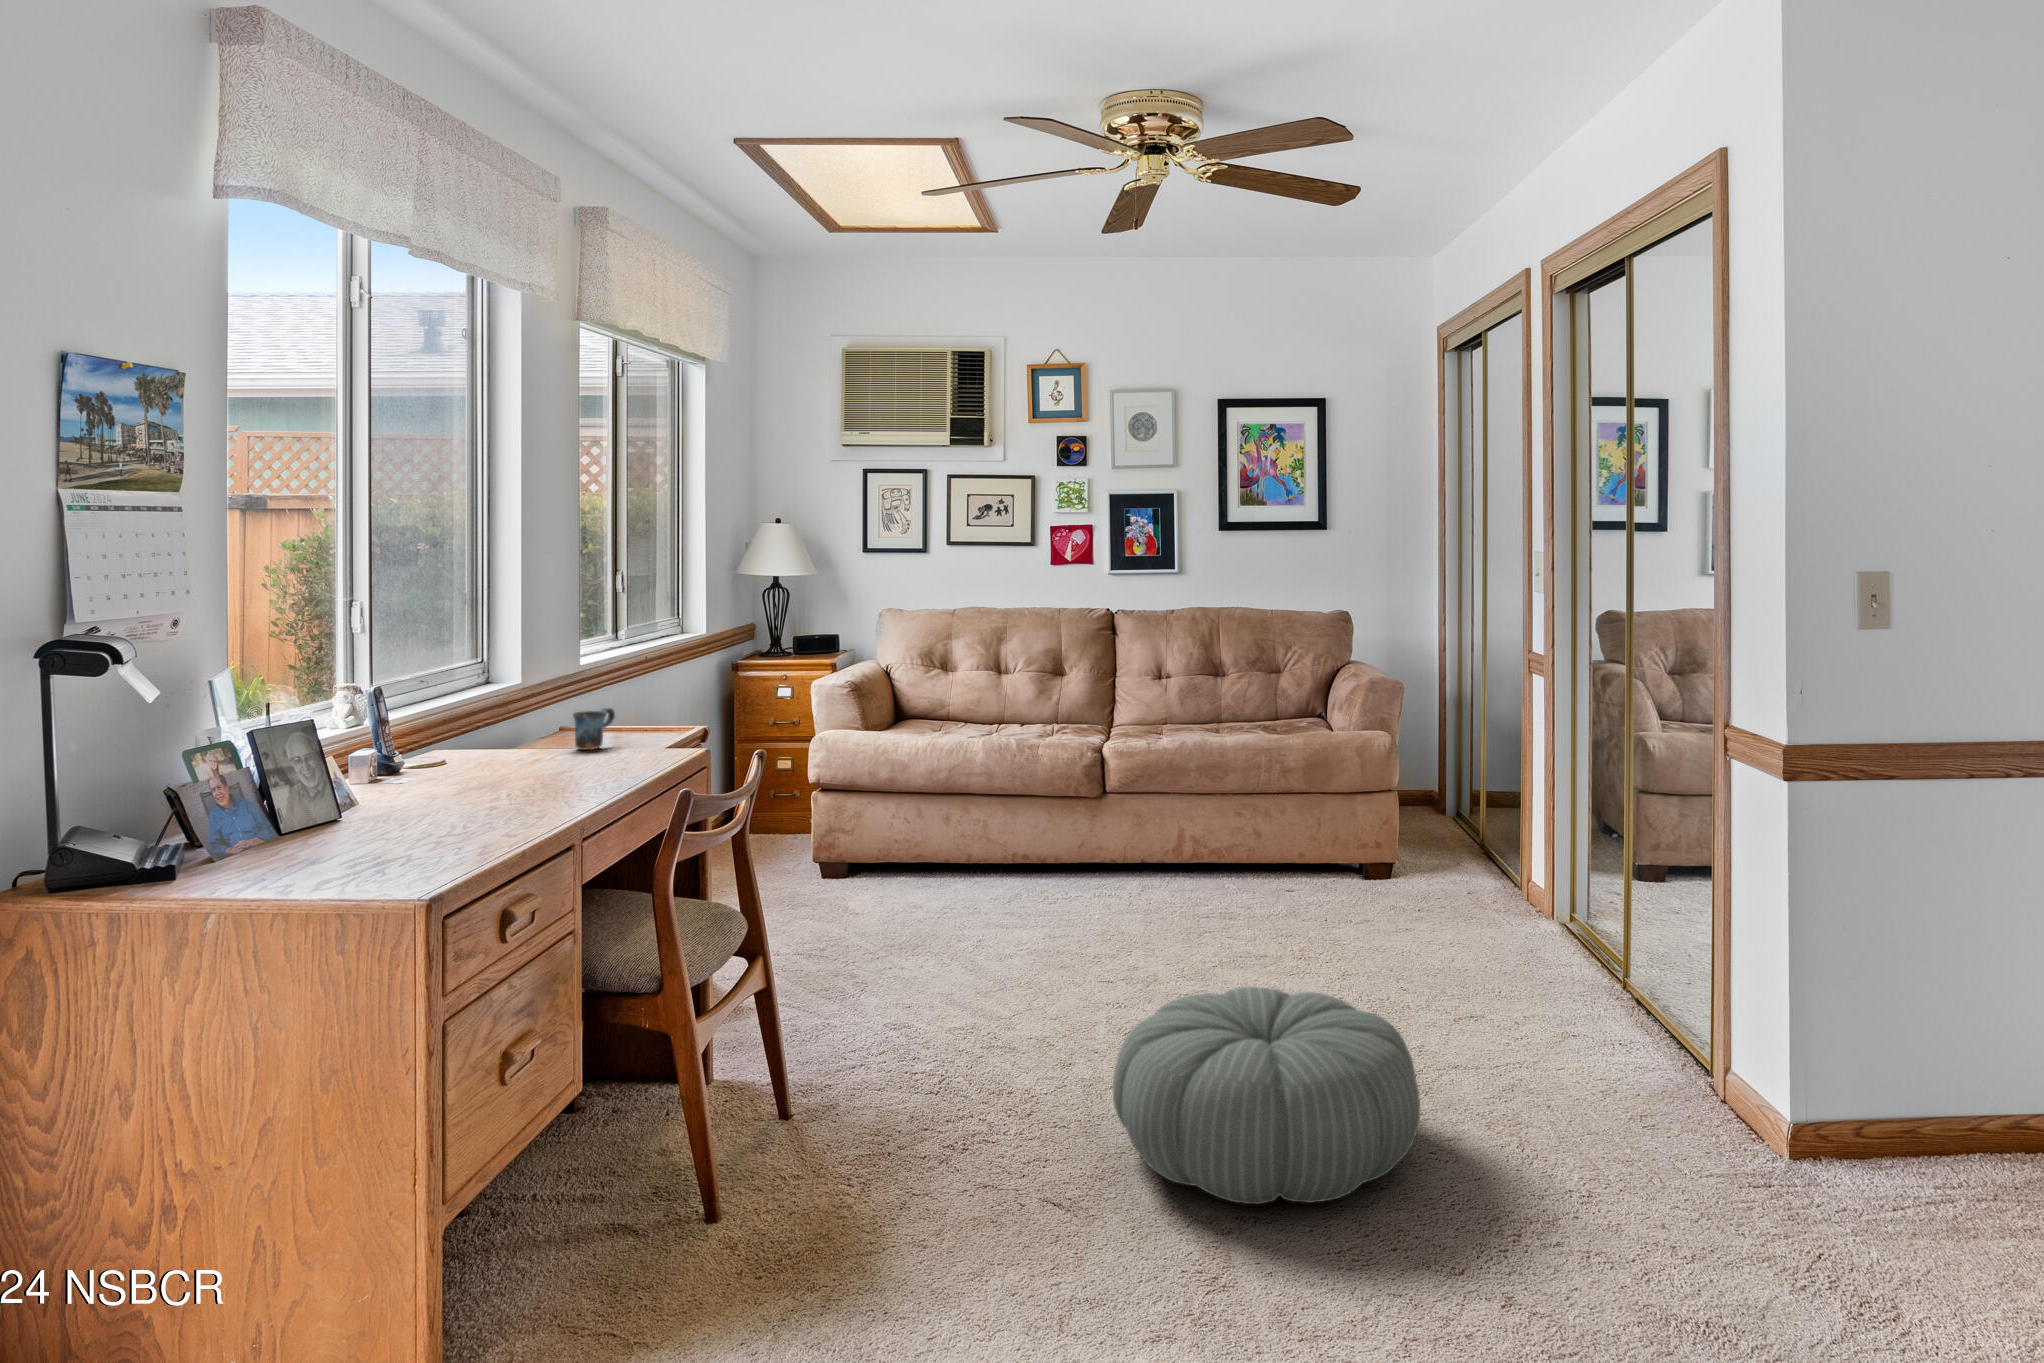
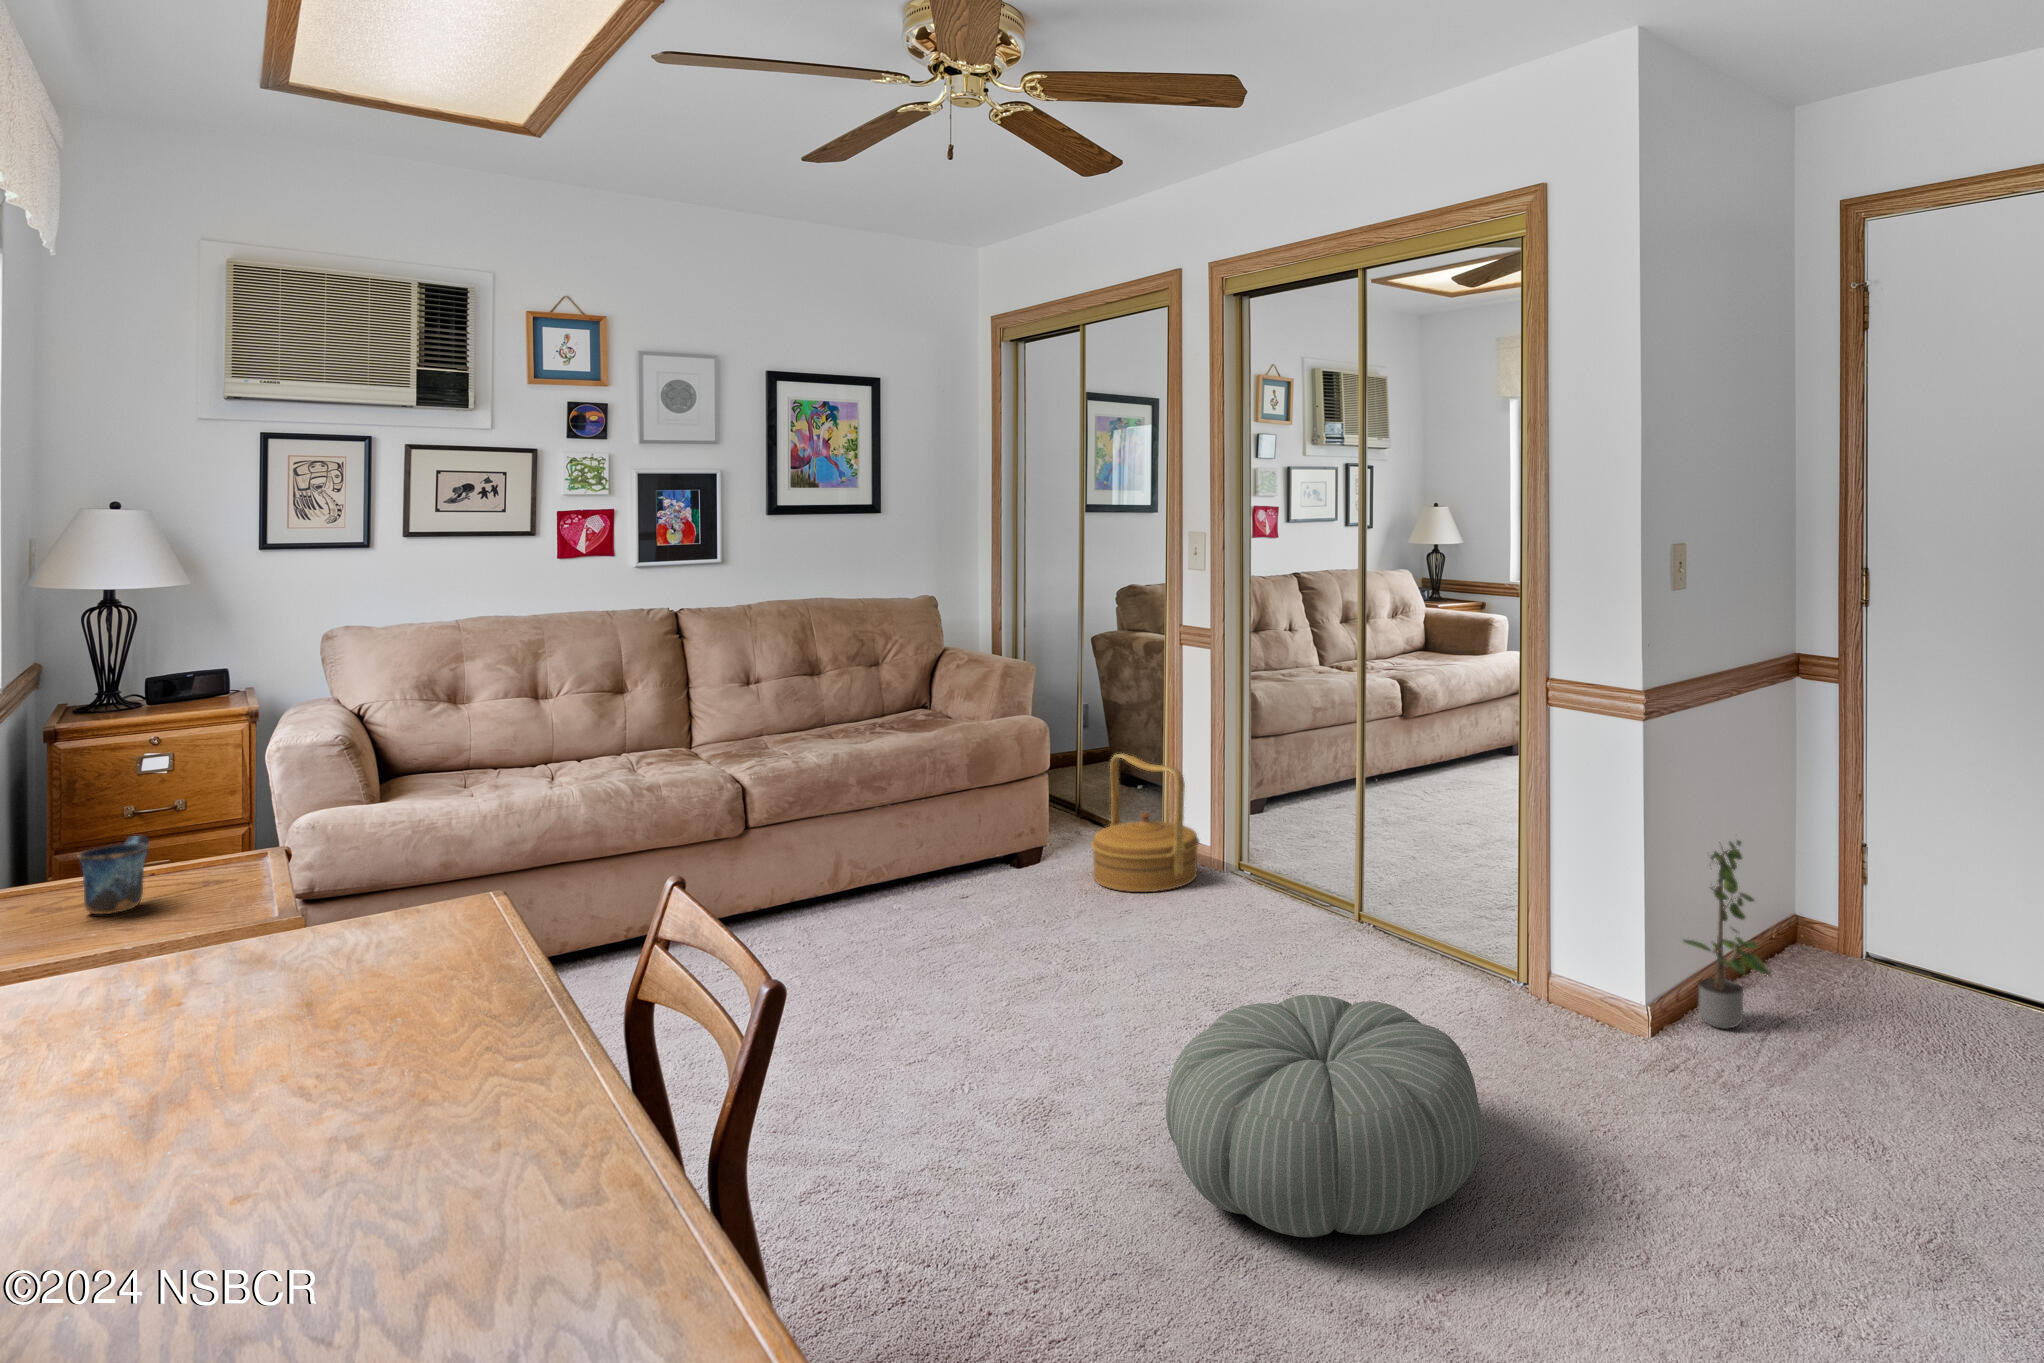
woven basket: none [1402,776,1518,921] -> present [1091,753,1199,892]
potted plant: none [1850,943,2005,1196] -> present [1684,840,1770,1029]

